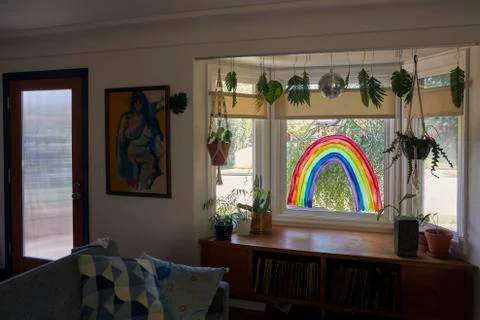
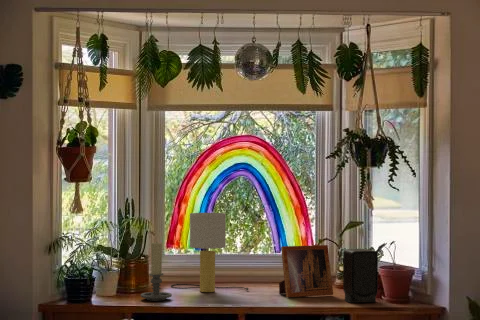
table lamp: none [284,186,331,237] -> present [171,213,248,292]
candle holder: none [256,205,276,243] -> present [141,242,172,301]
picture frame: none [350,211,388,246] -> present [279,245,333,297]

